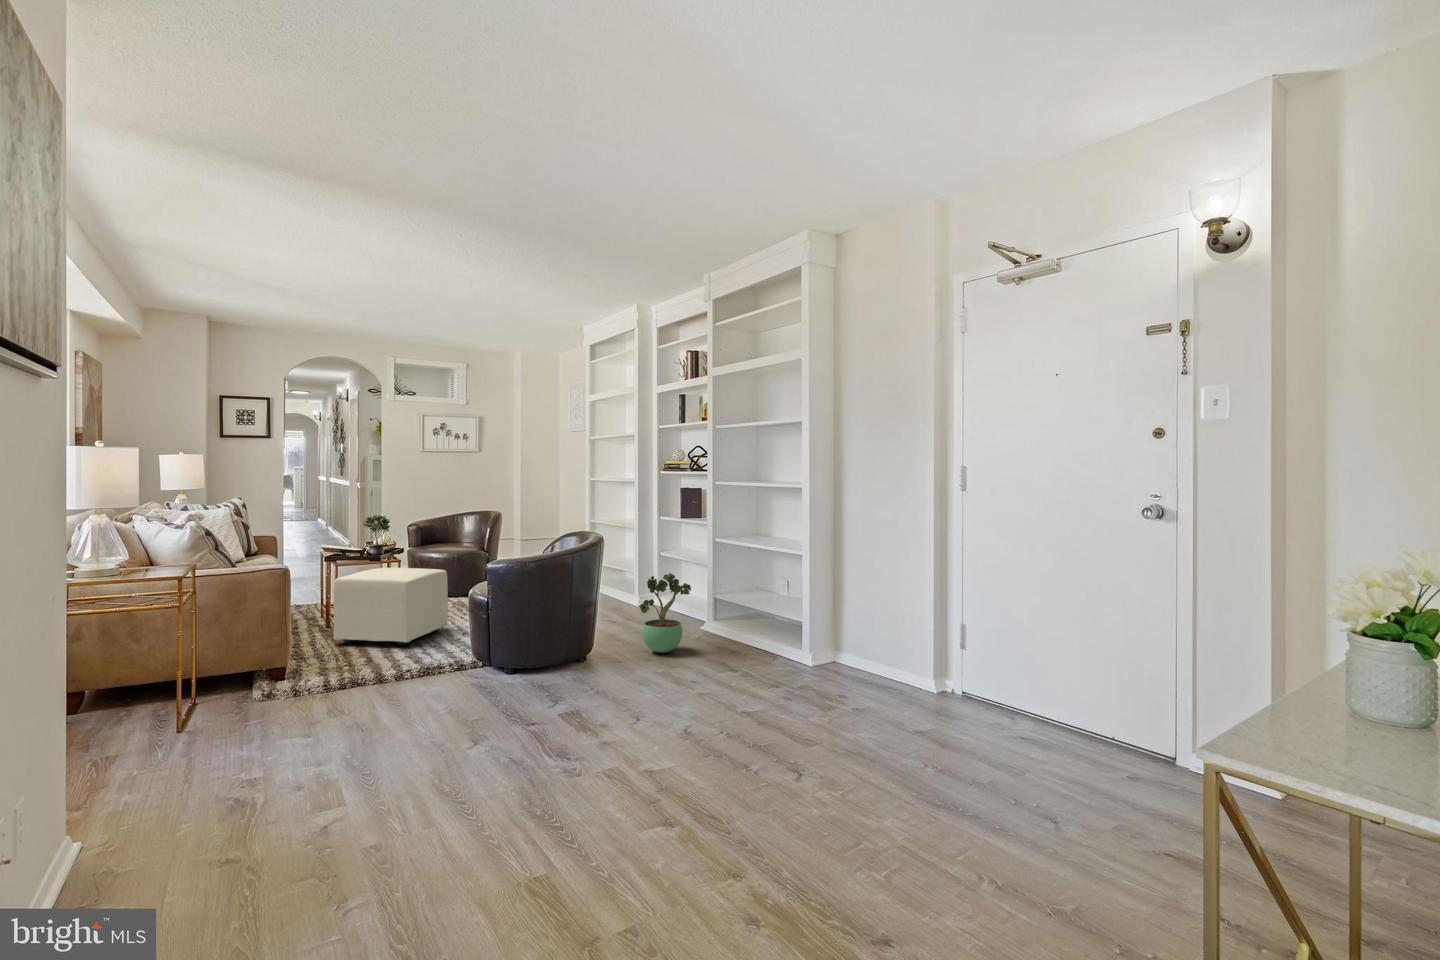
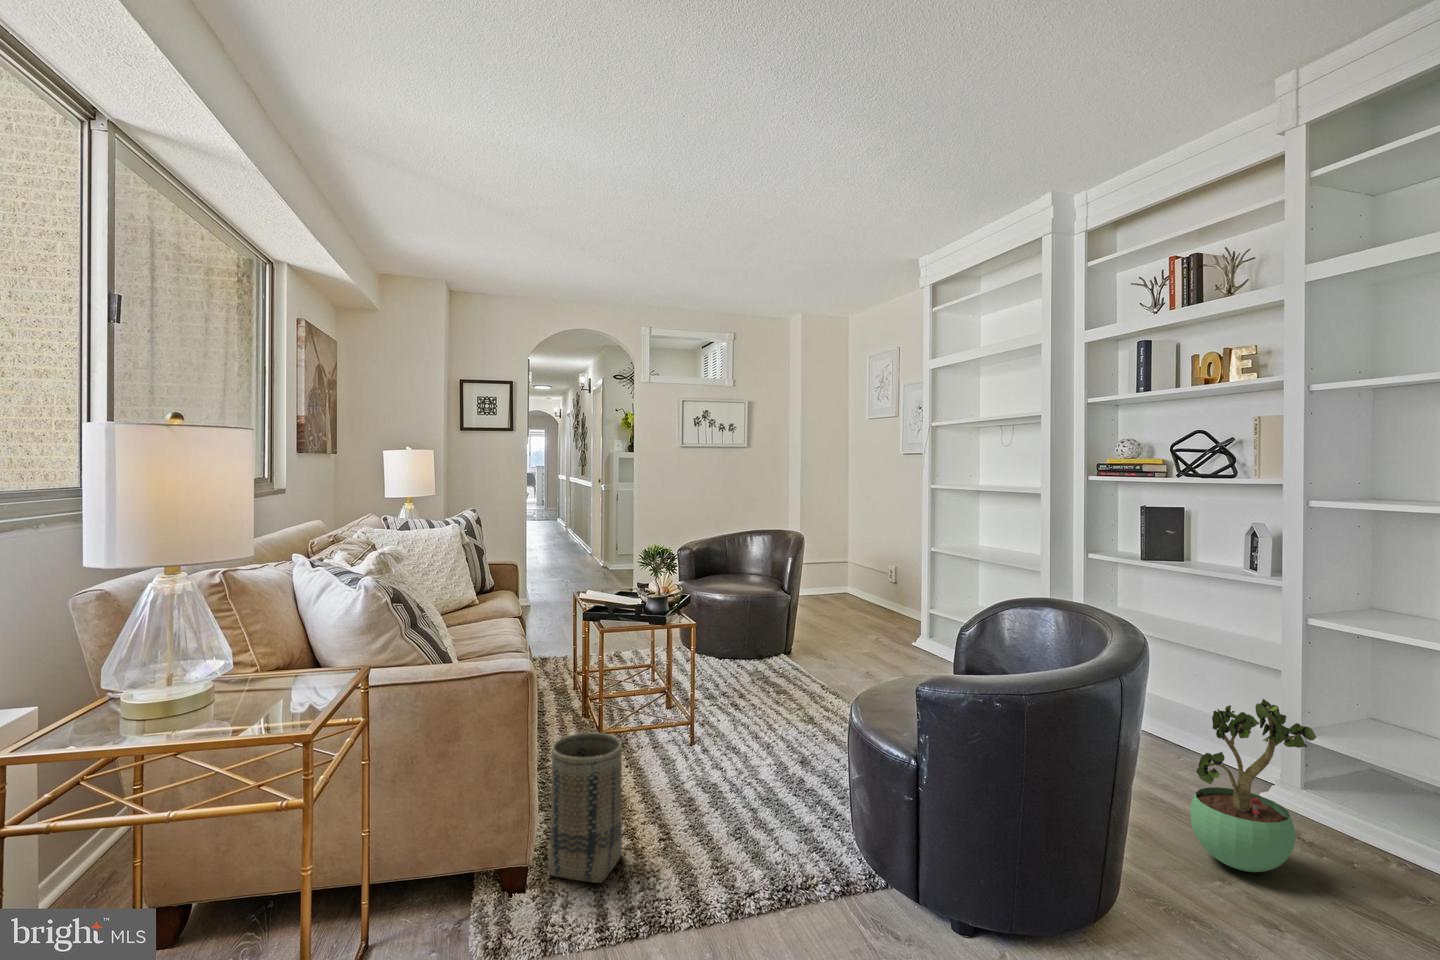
ottoman: present [333,568,448,646] -> none [599,627,765,775]
basket: none [296,610,340,682] -> present [549,733,622,883]

